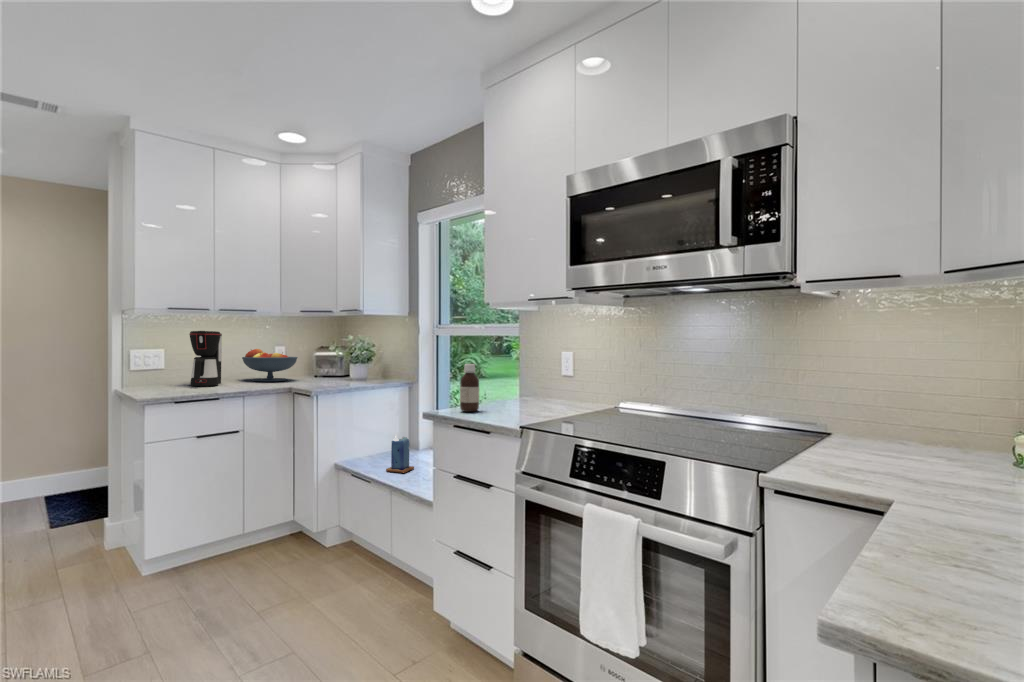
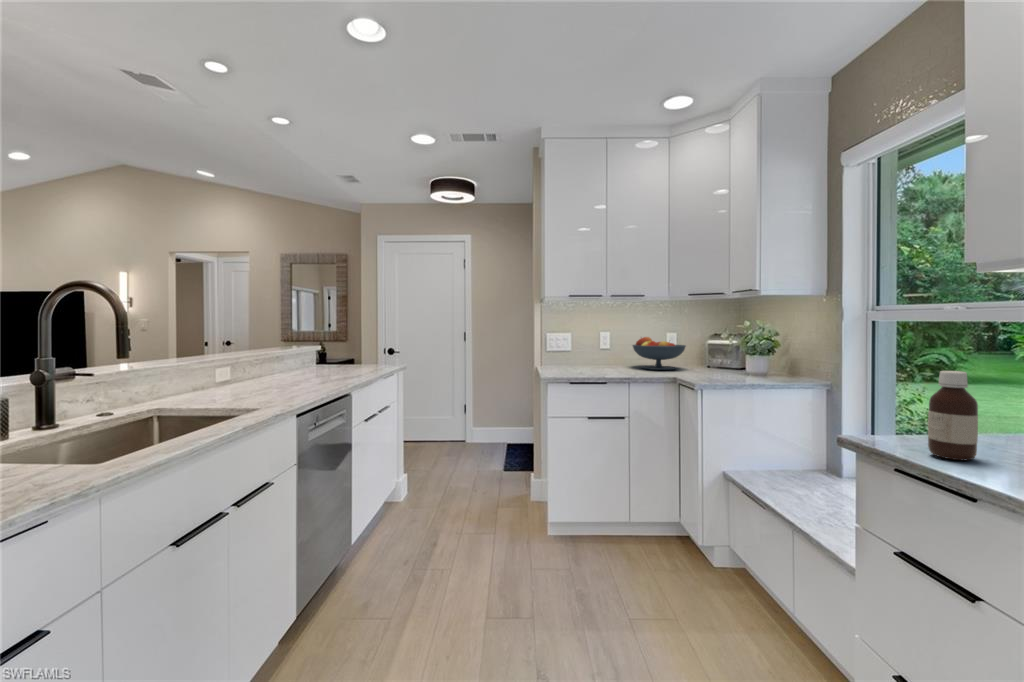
coffee maker: present [189,331,222,386] -> none [584,321,613,372]
candle: present [386,435,414,473] -> none [788,451,833,506]

